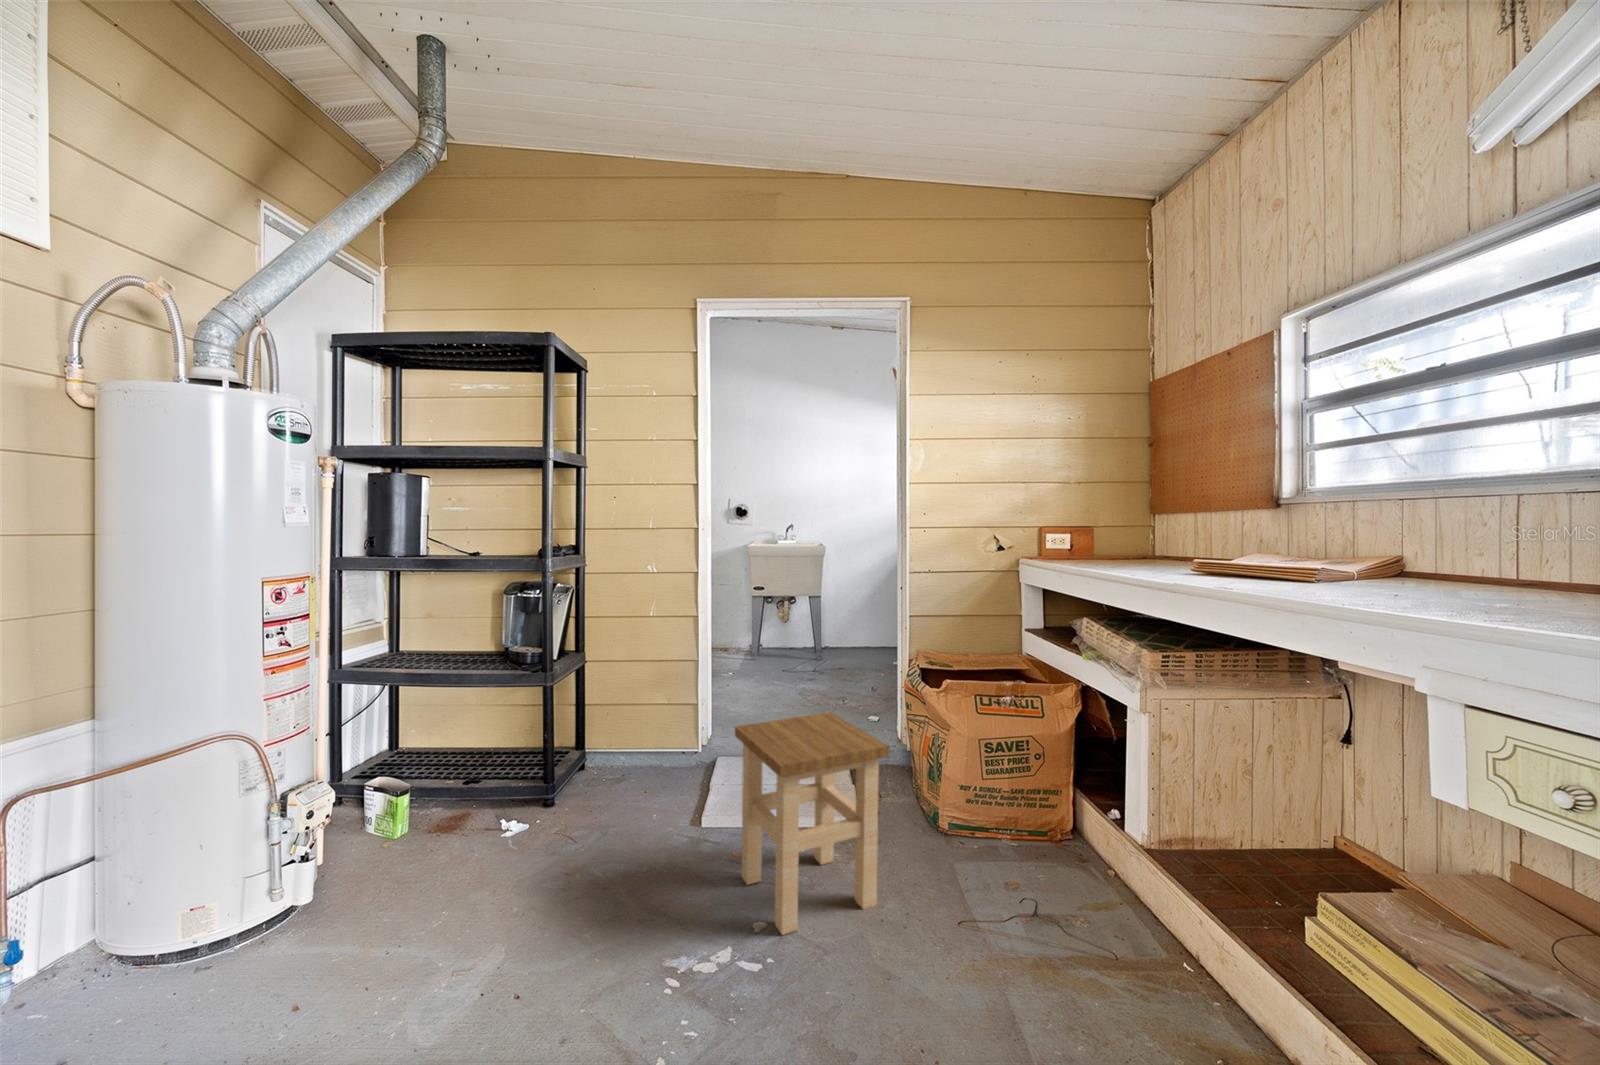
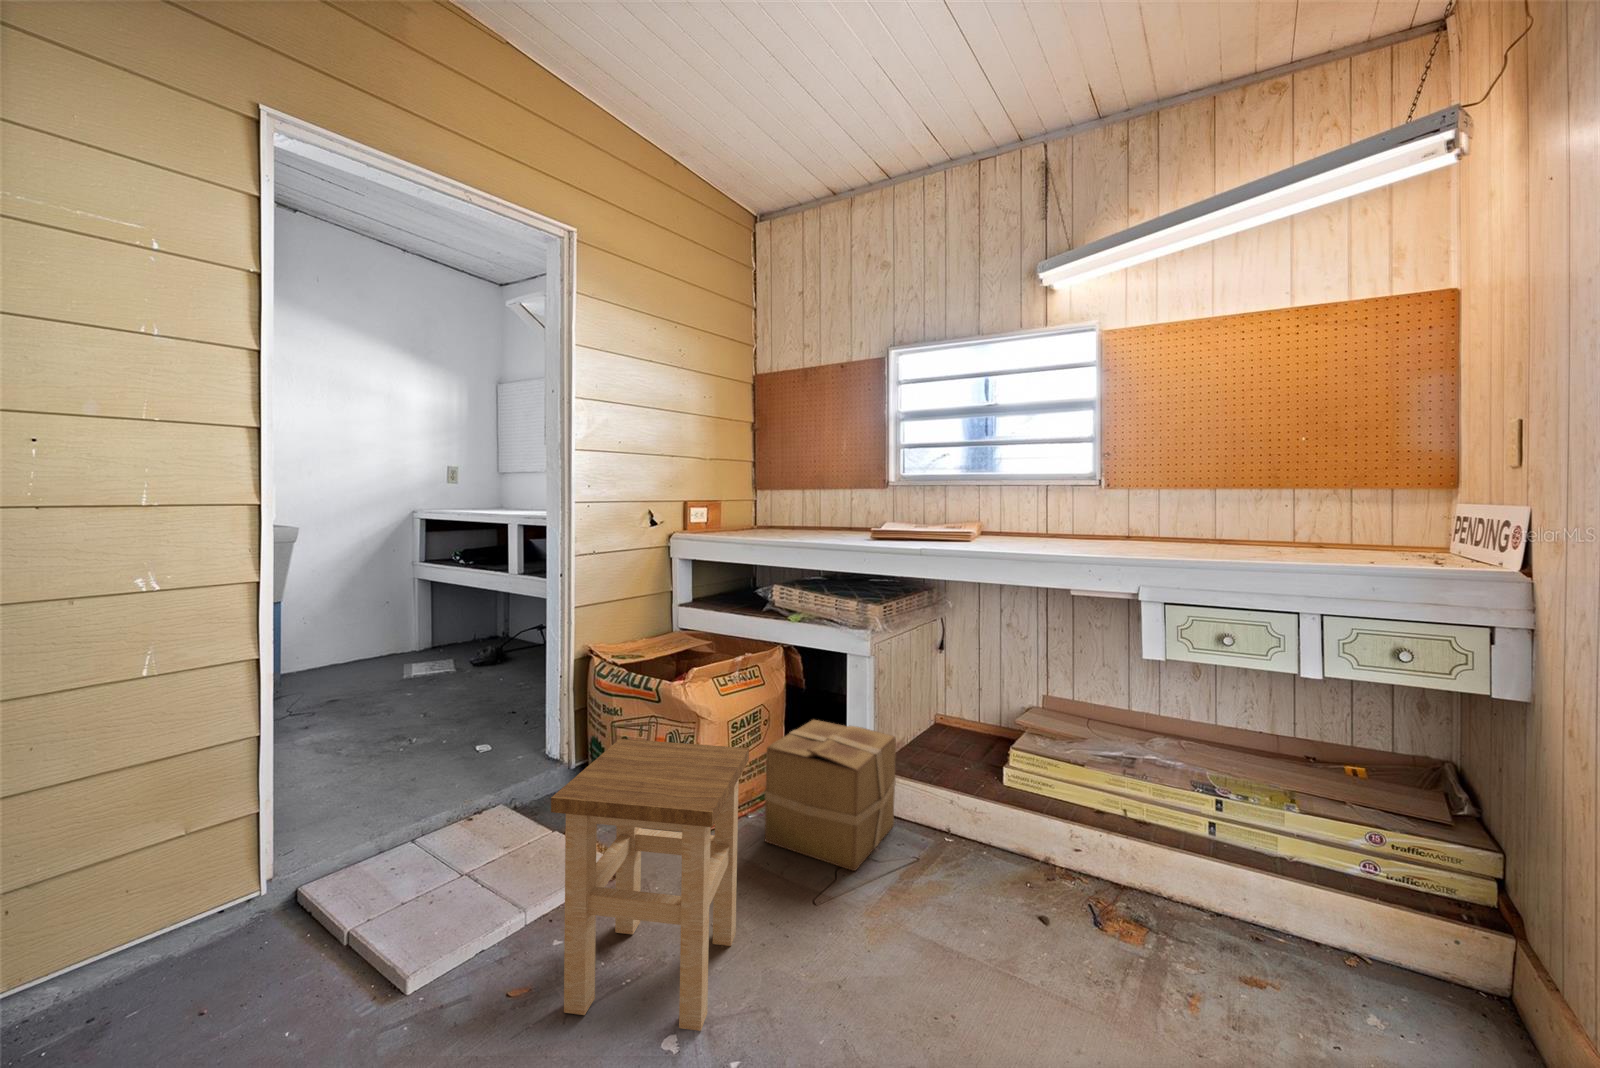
cardboard box: none [988,768,1146,930] -> present [764,720,896,871]

